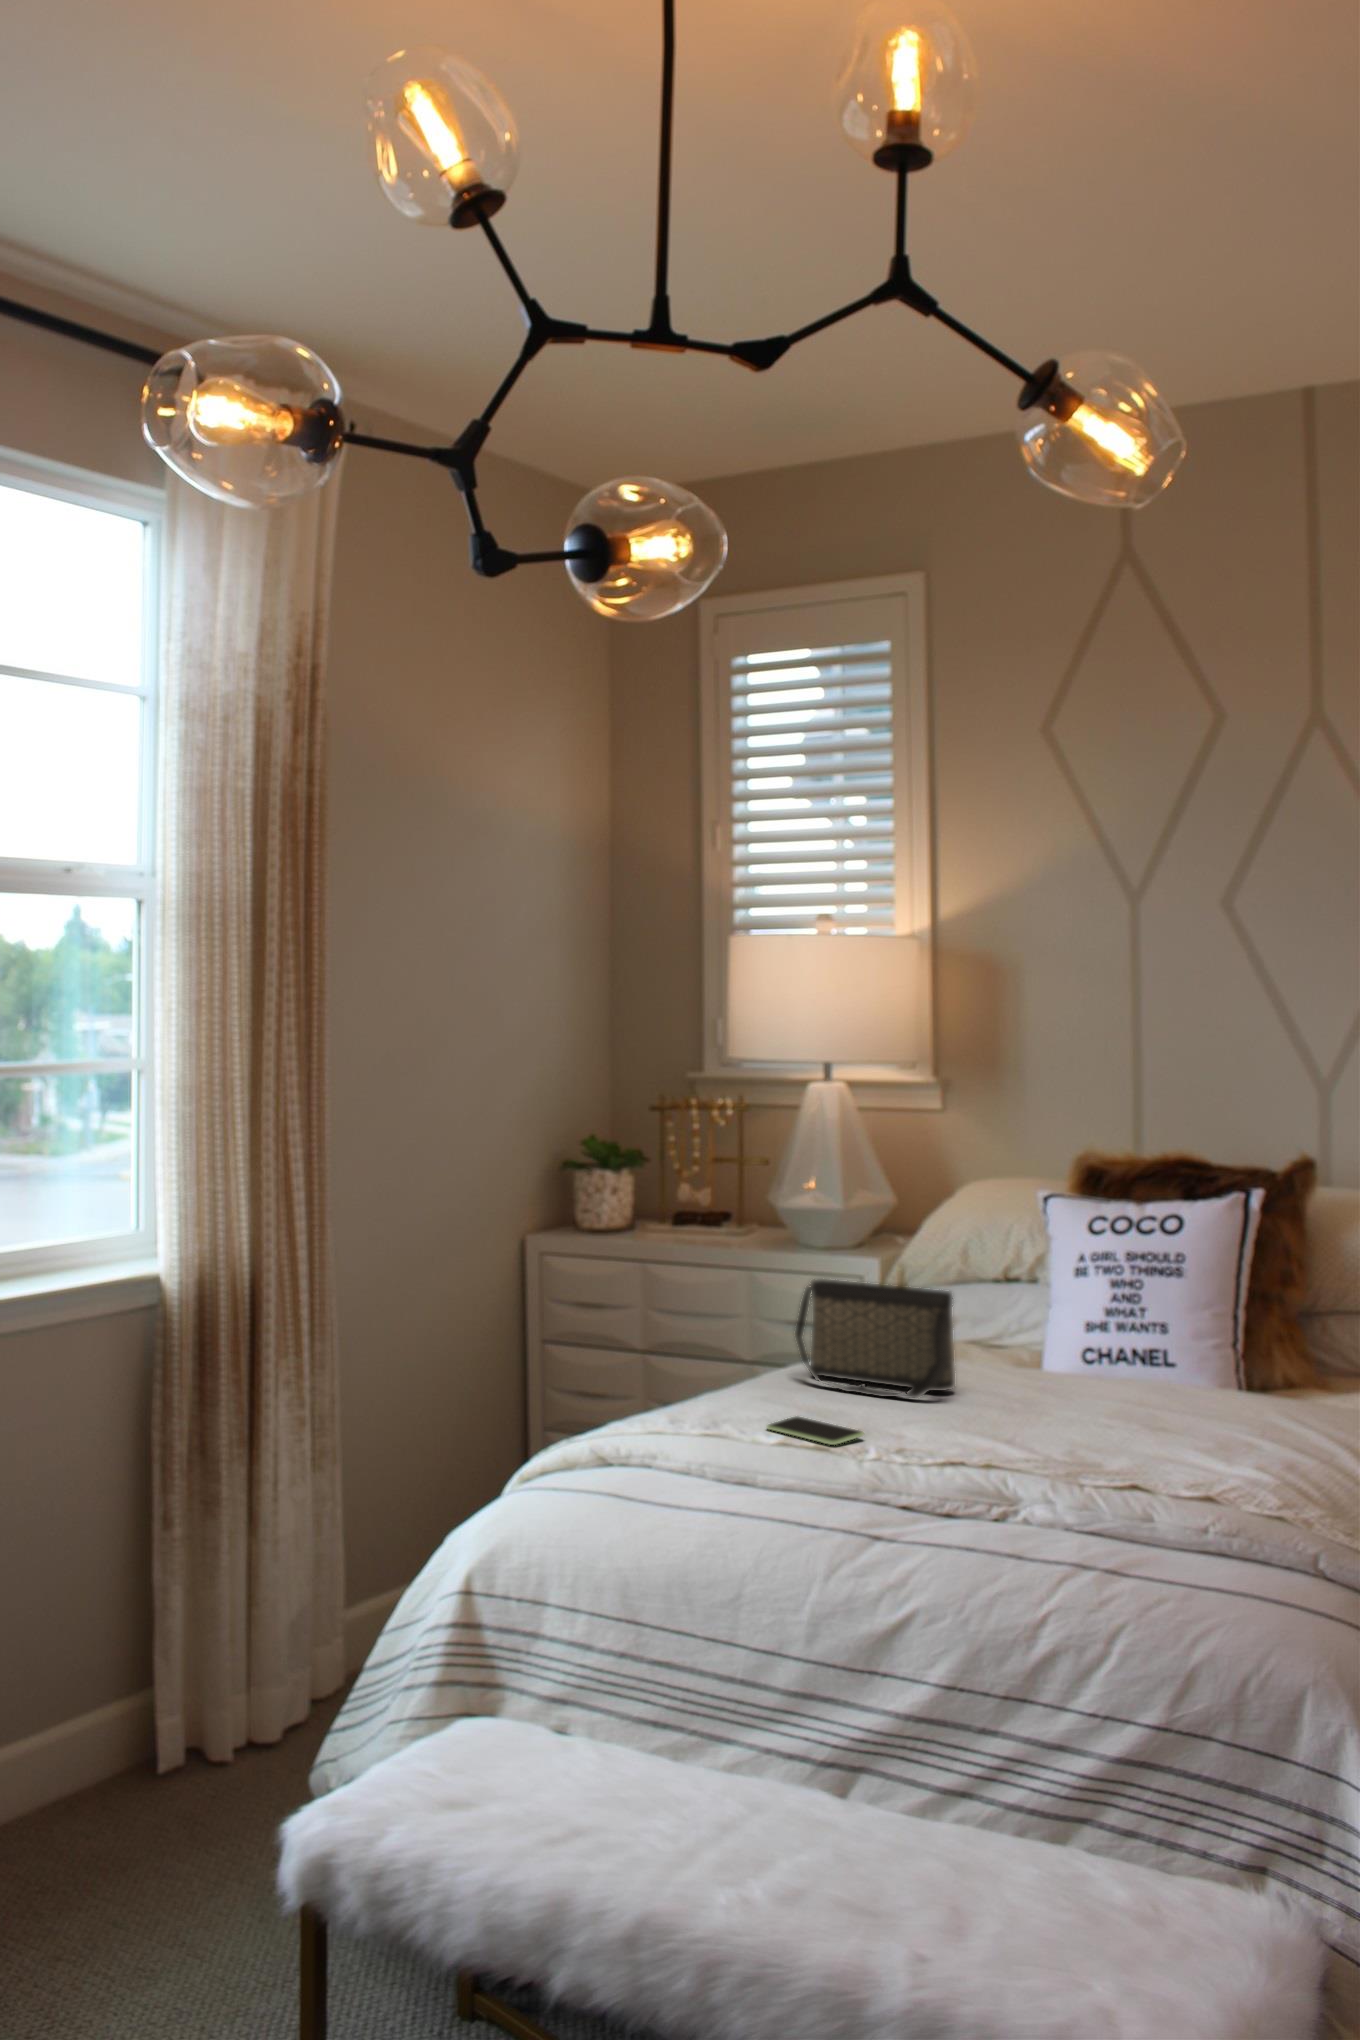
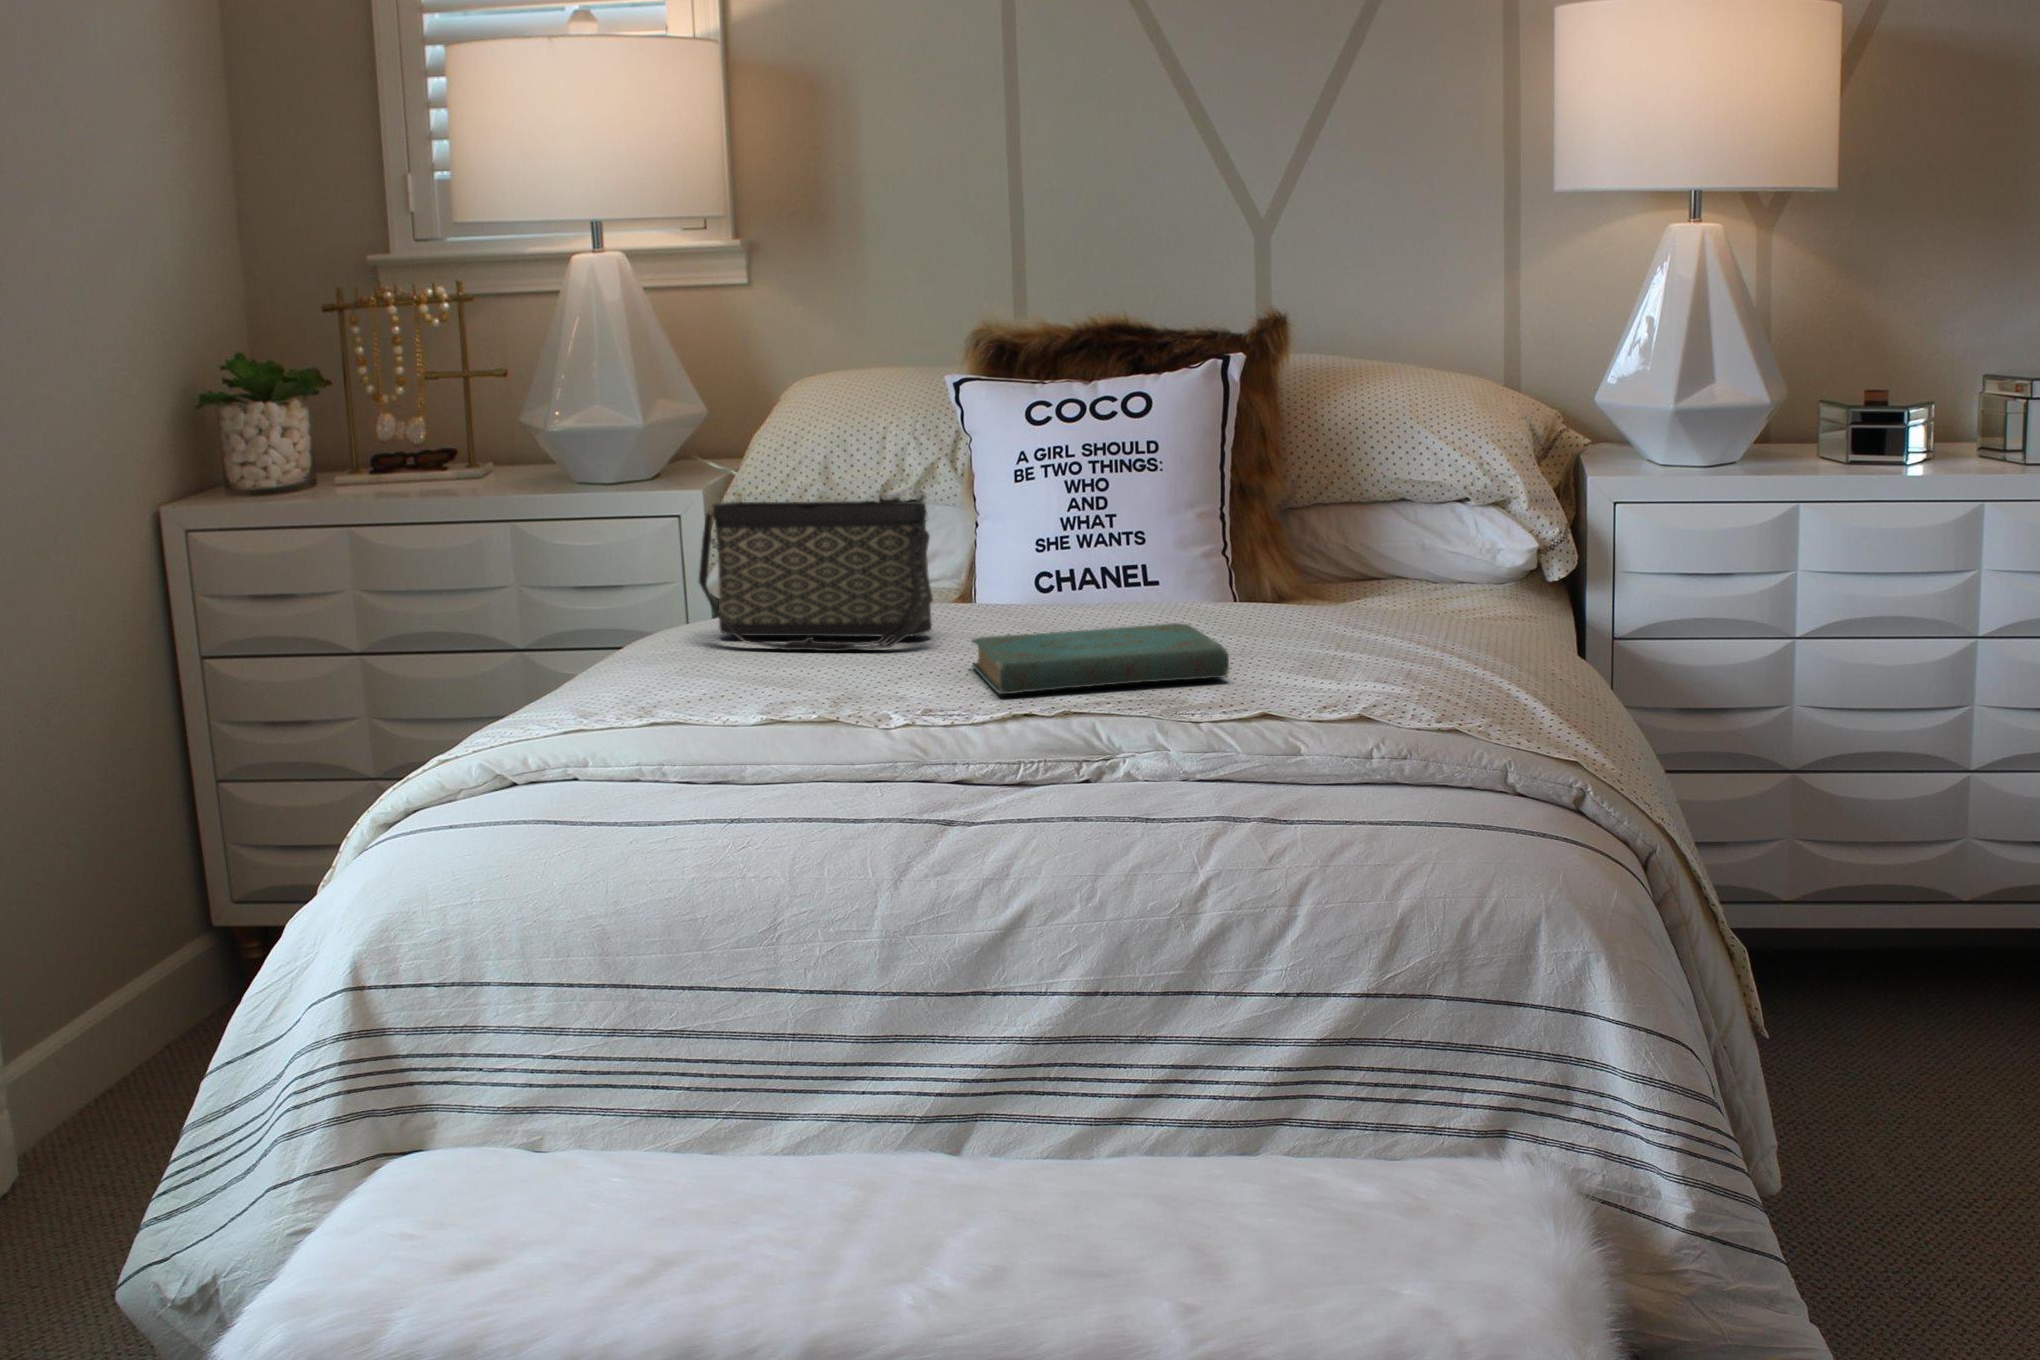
book: none [954,1400,1136,1455] -> present [972,623,1229,694]
smartphone: present [767,1417,864,1445] -> none [722,685,871,714]

